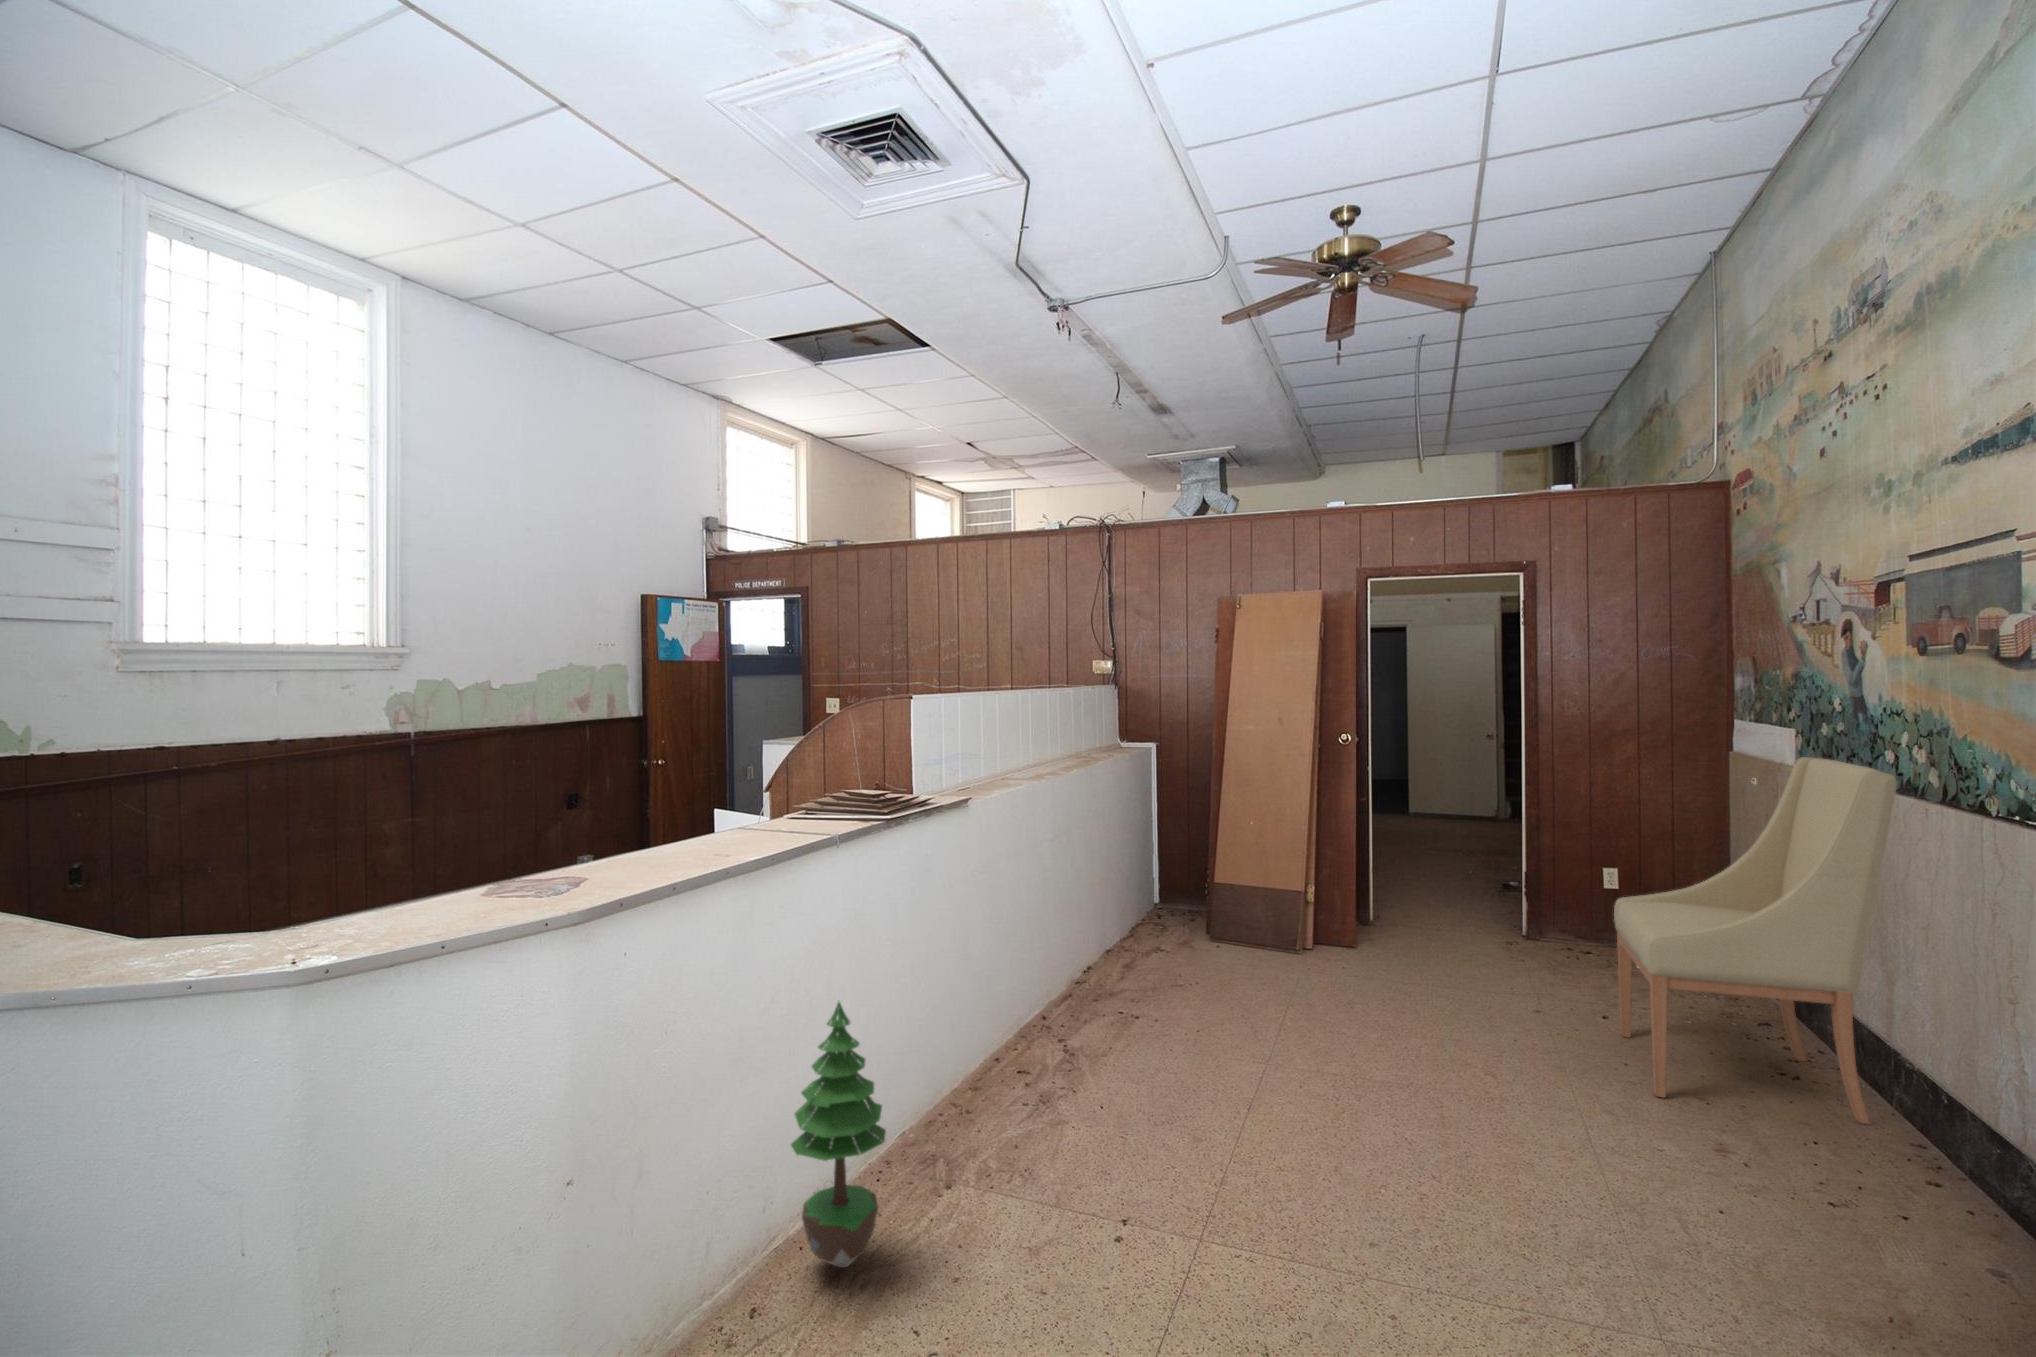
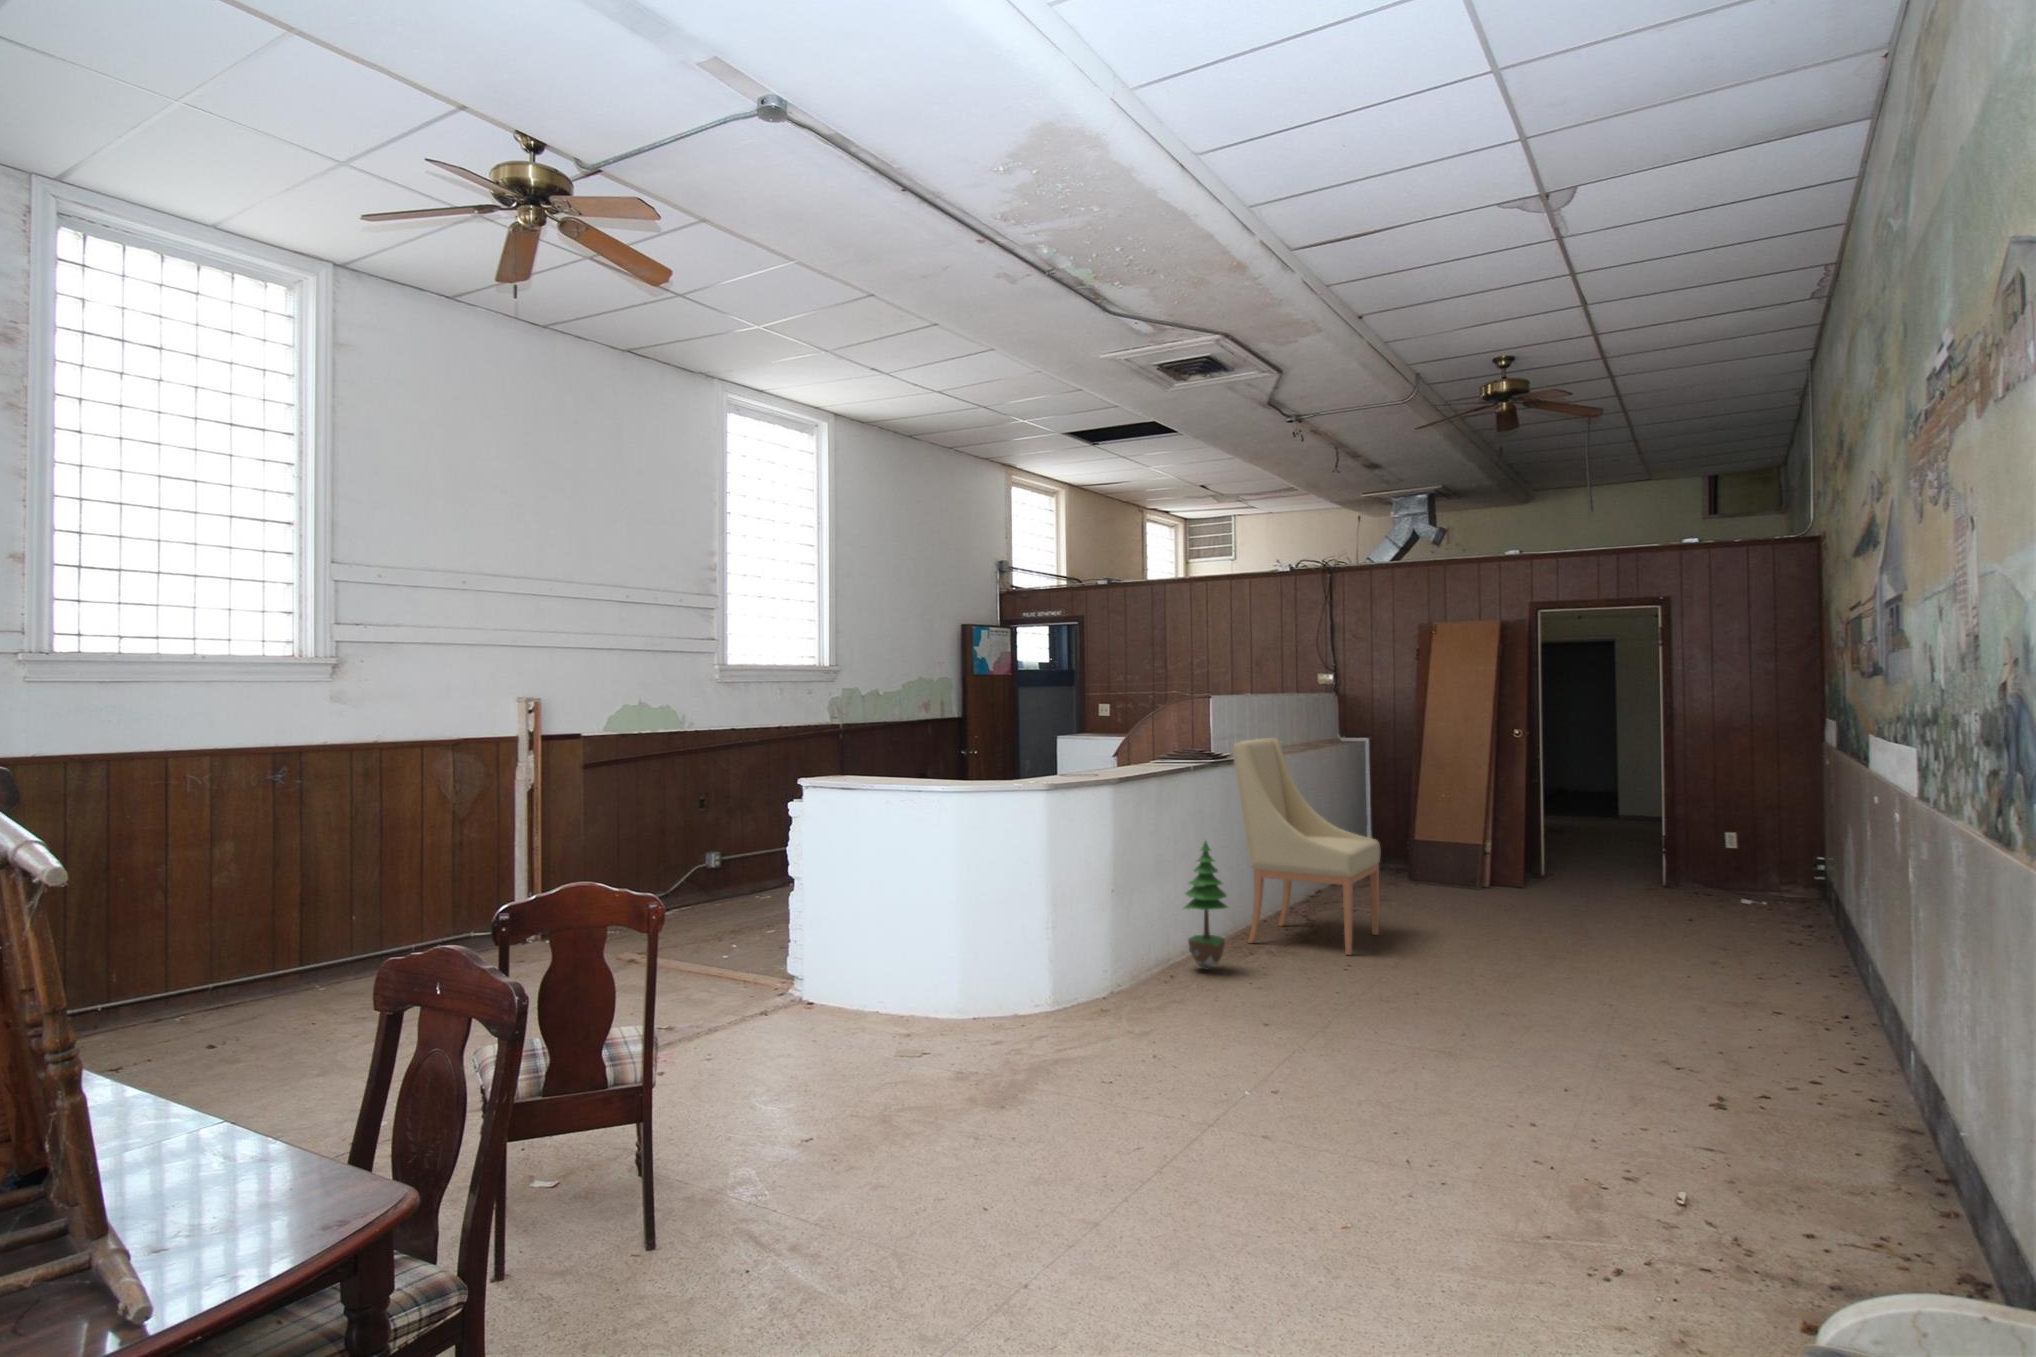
chair: present [1614,757,1896,1124] -> present [1233,738,1381,955]

